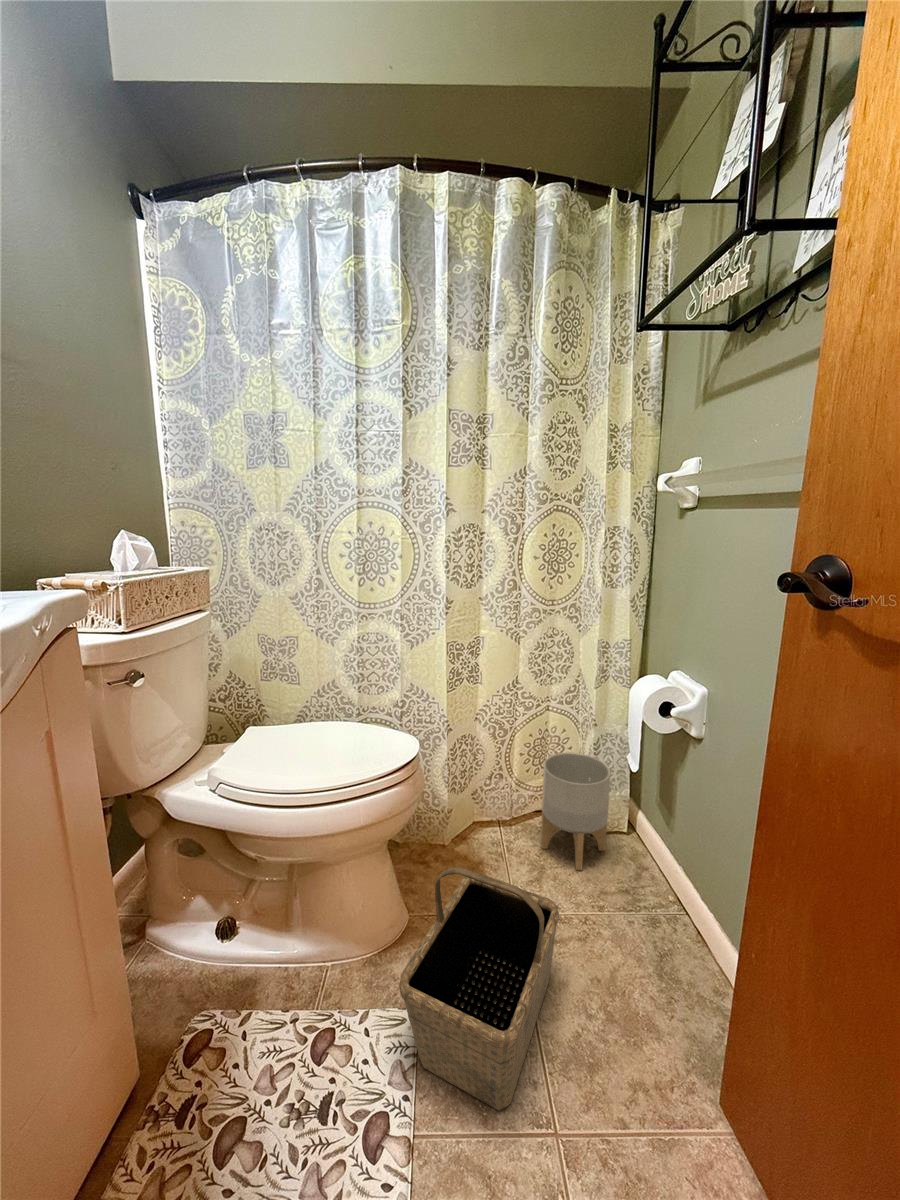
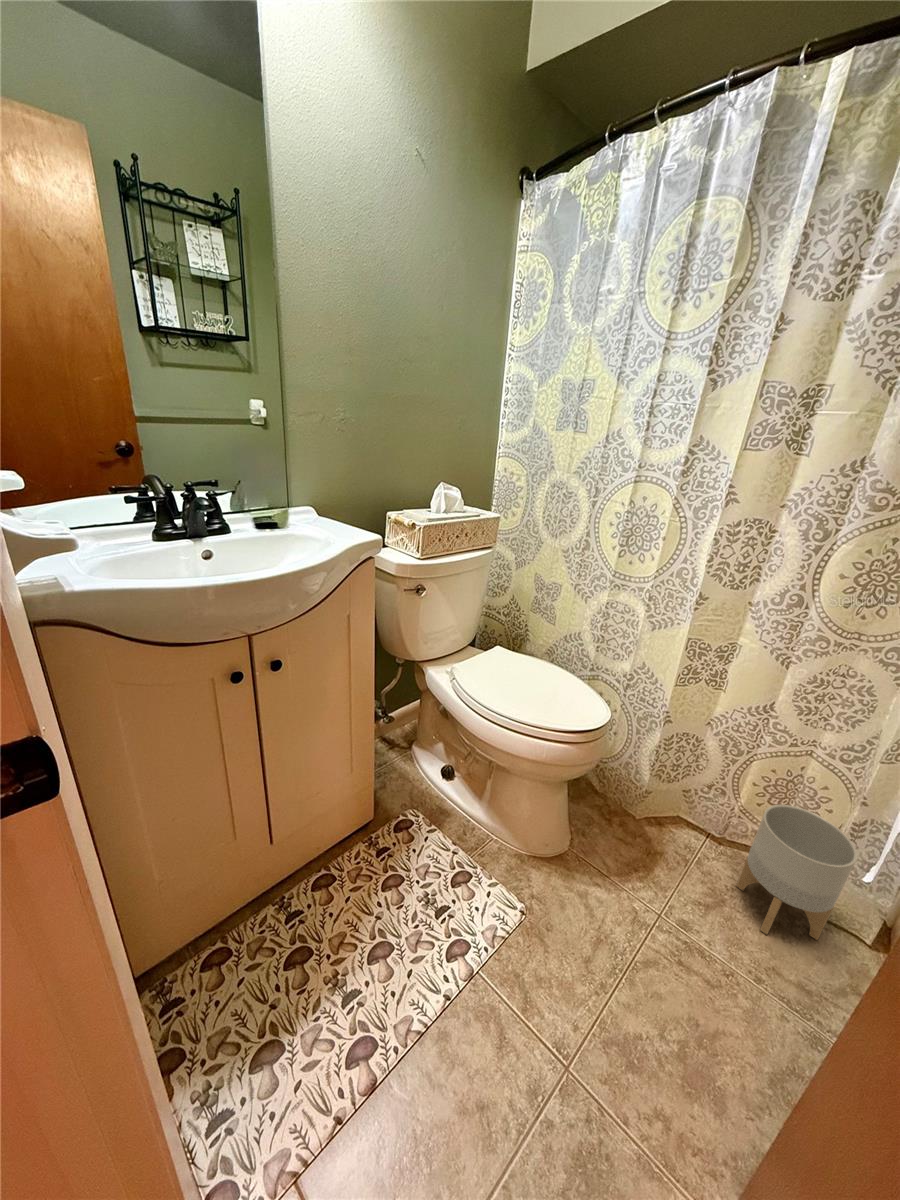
basket: present [399,867,559,1110] -> none [503,829,675,1016]

